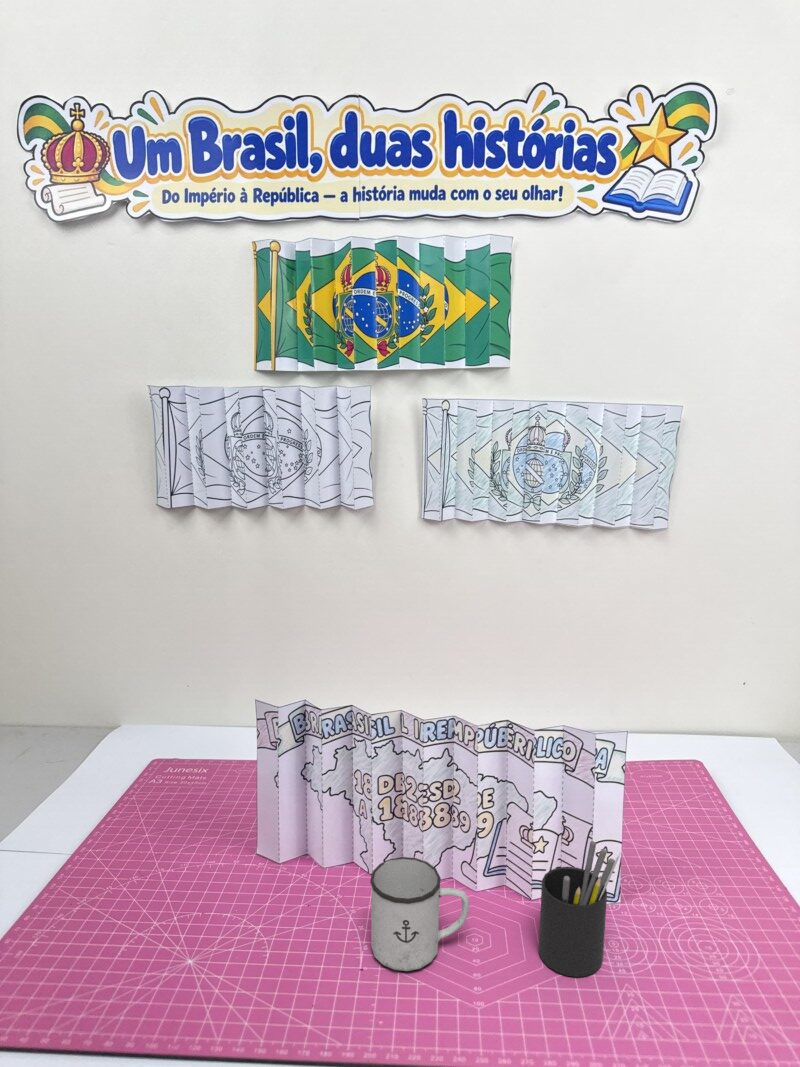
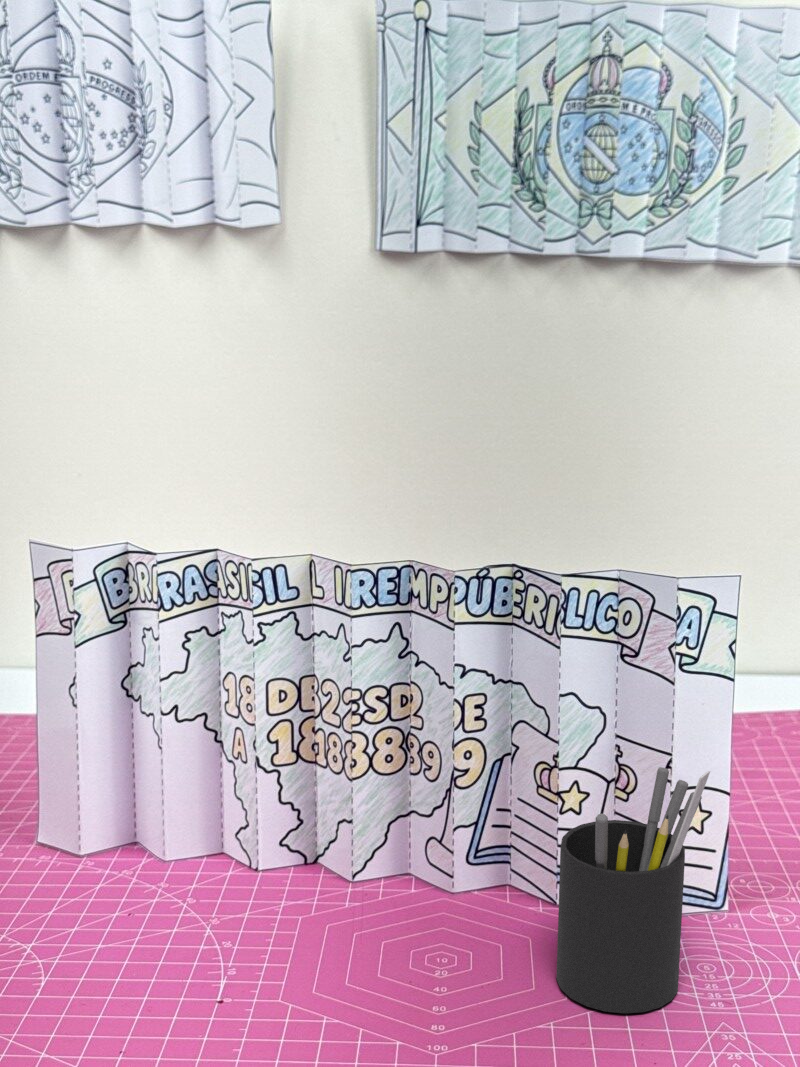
mug: present [370,857,469,971] -> none [229,803,422,1002]

